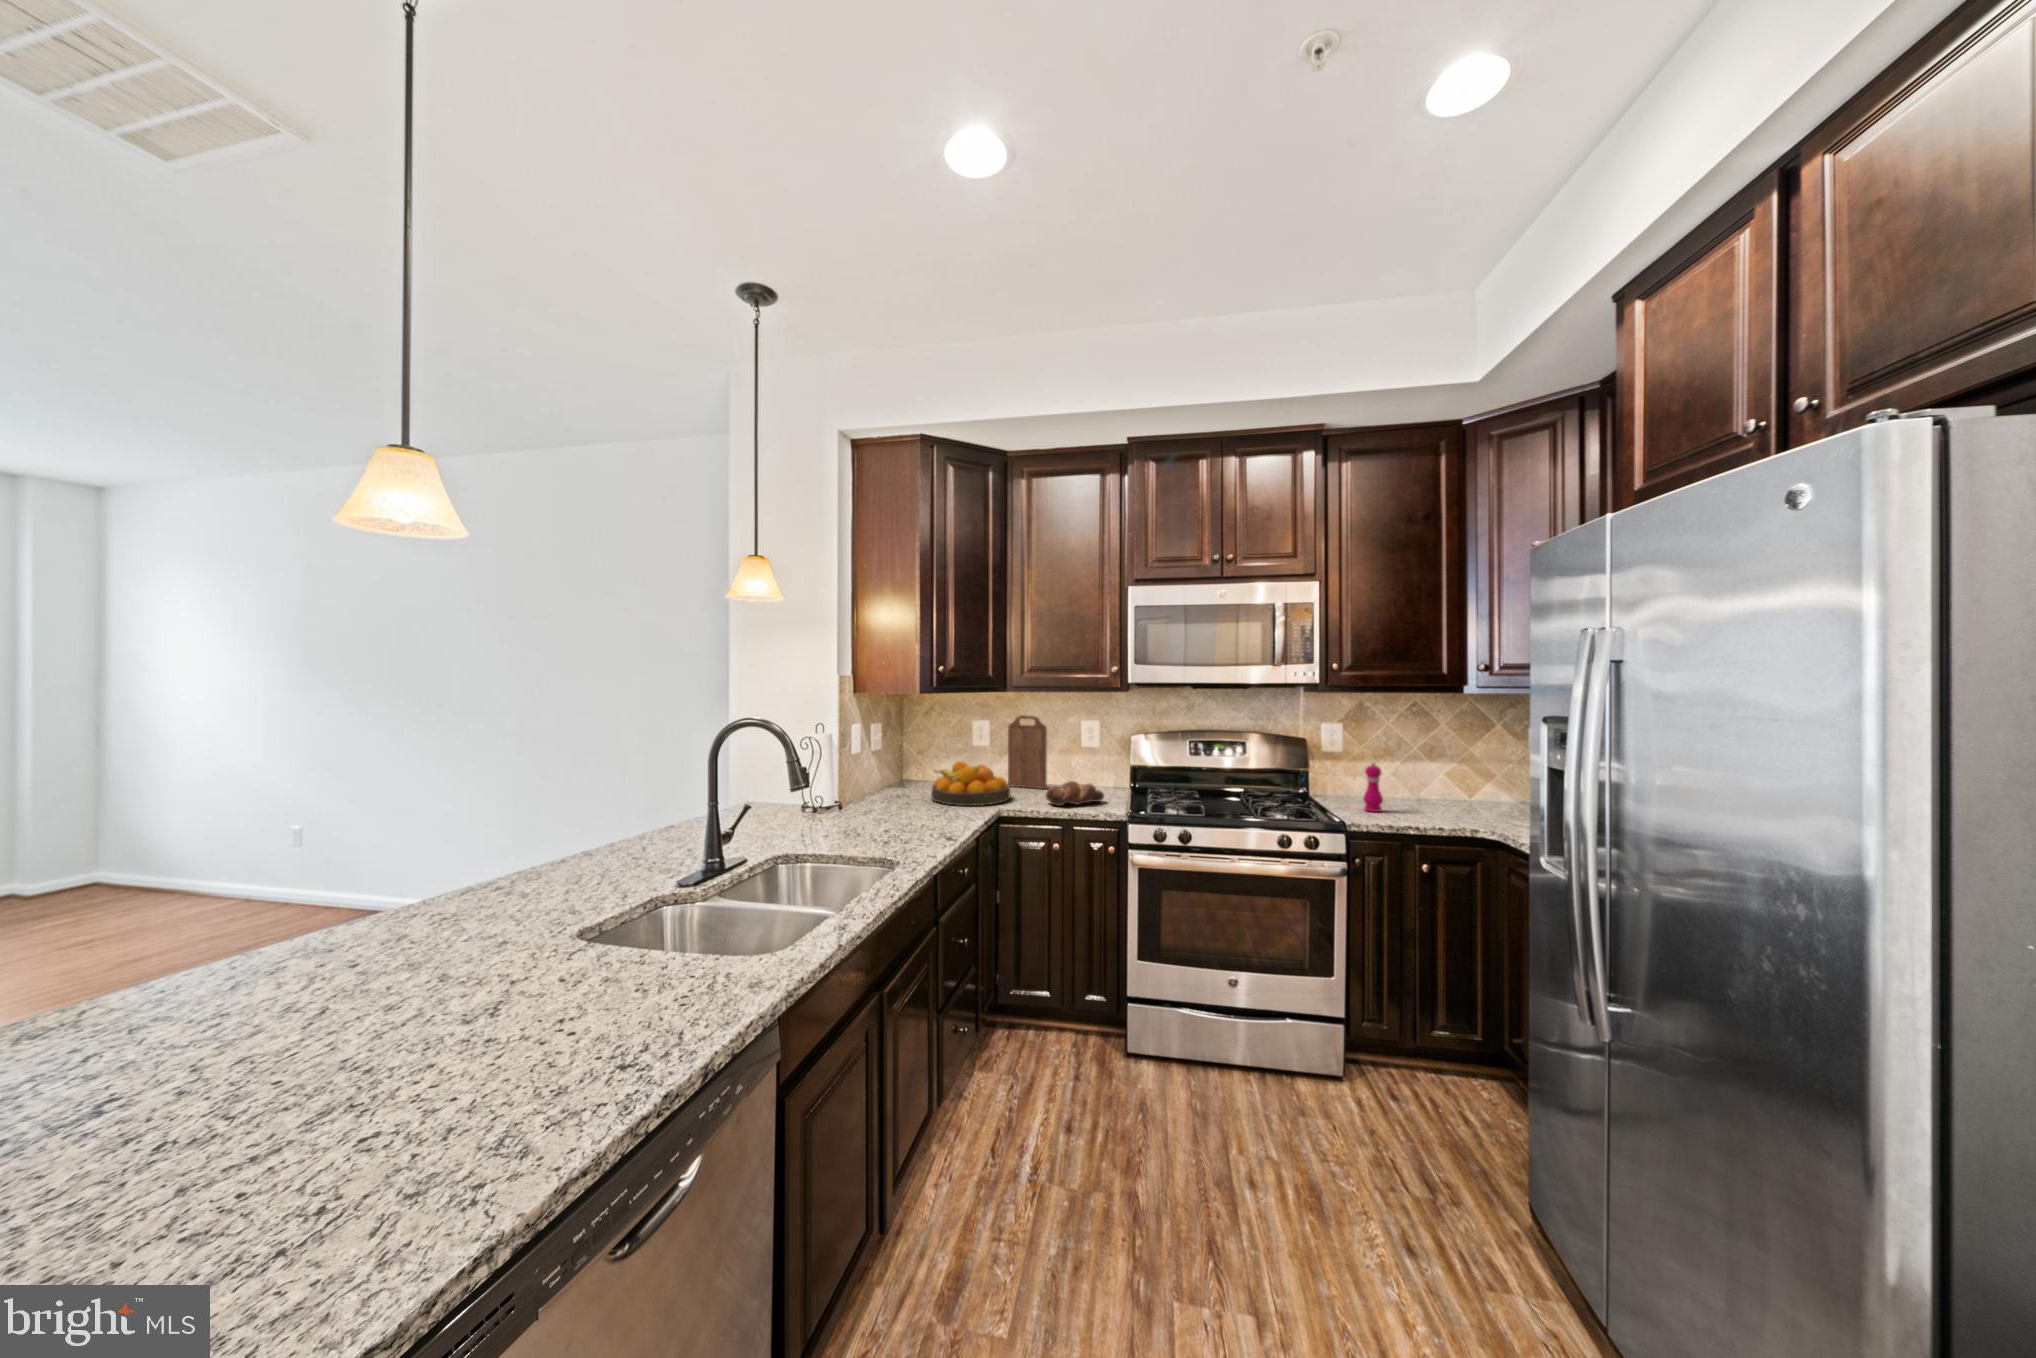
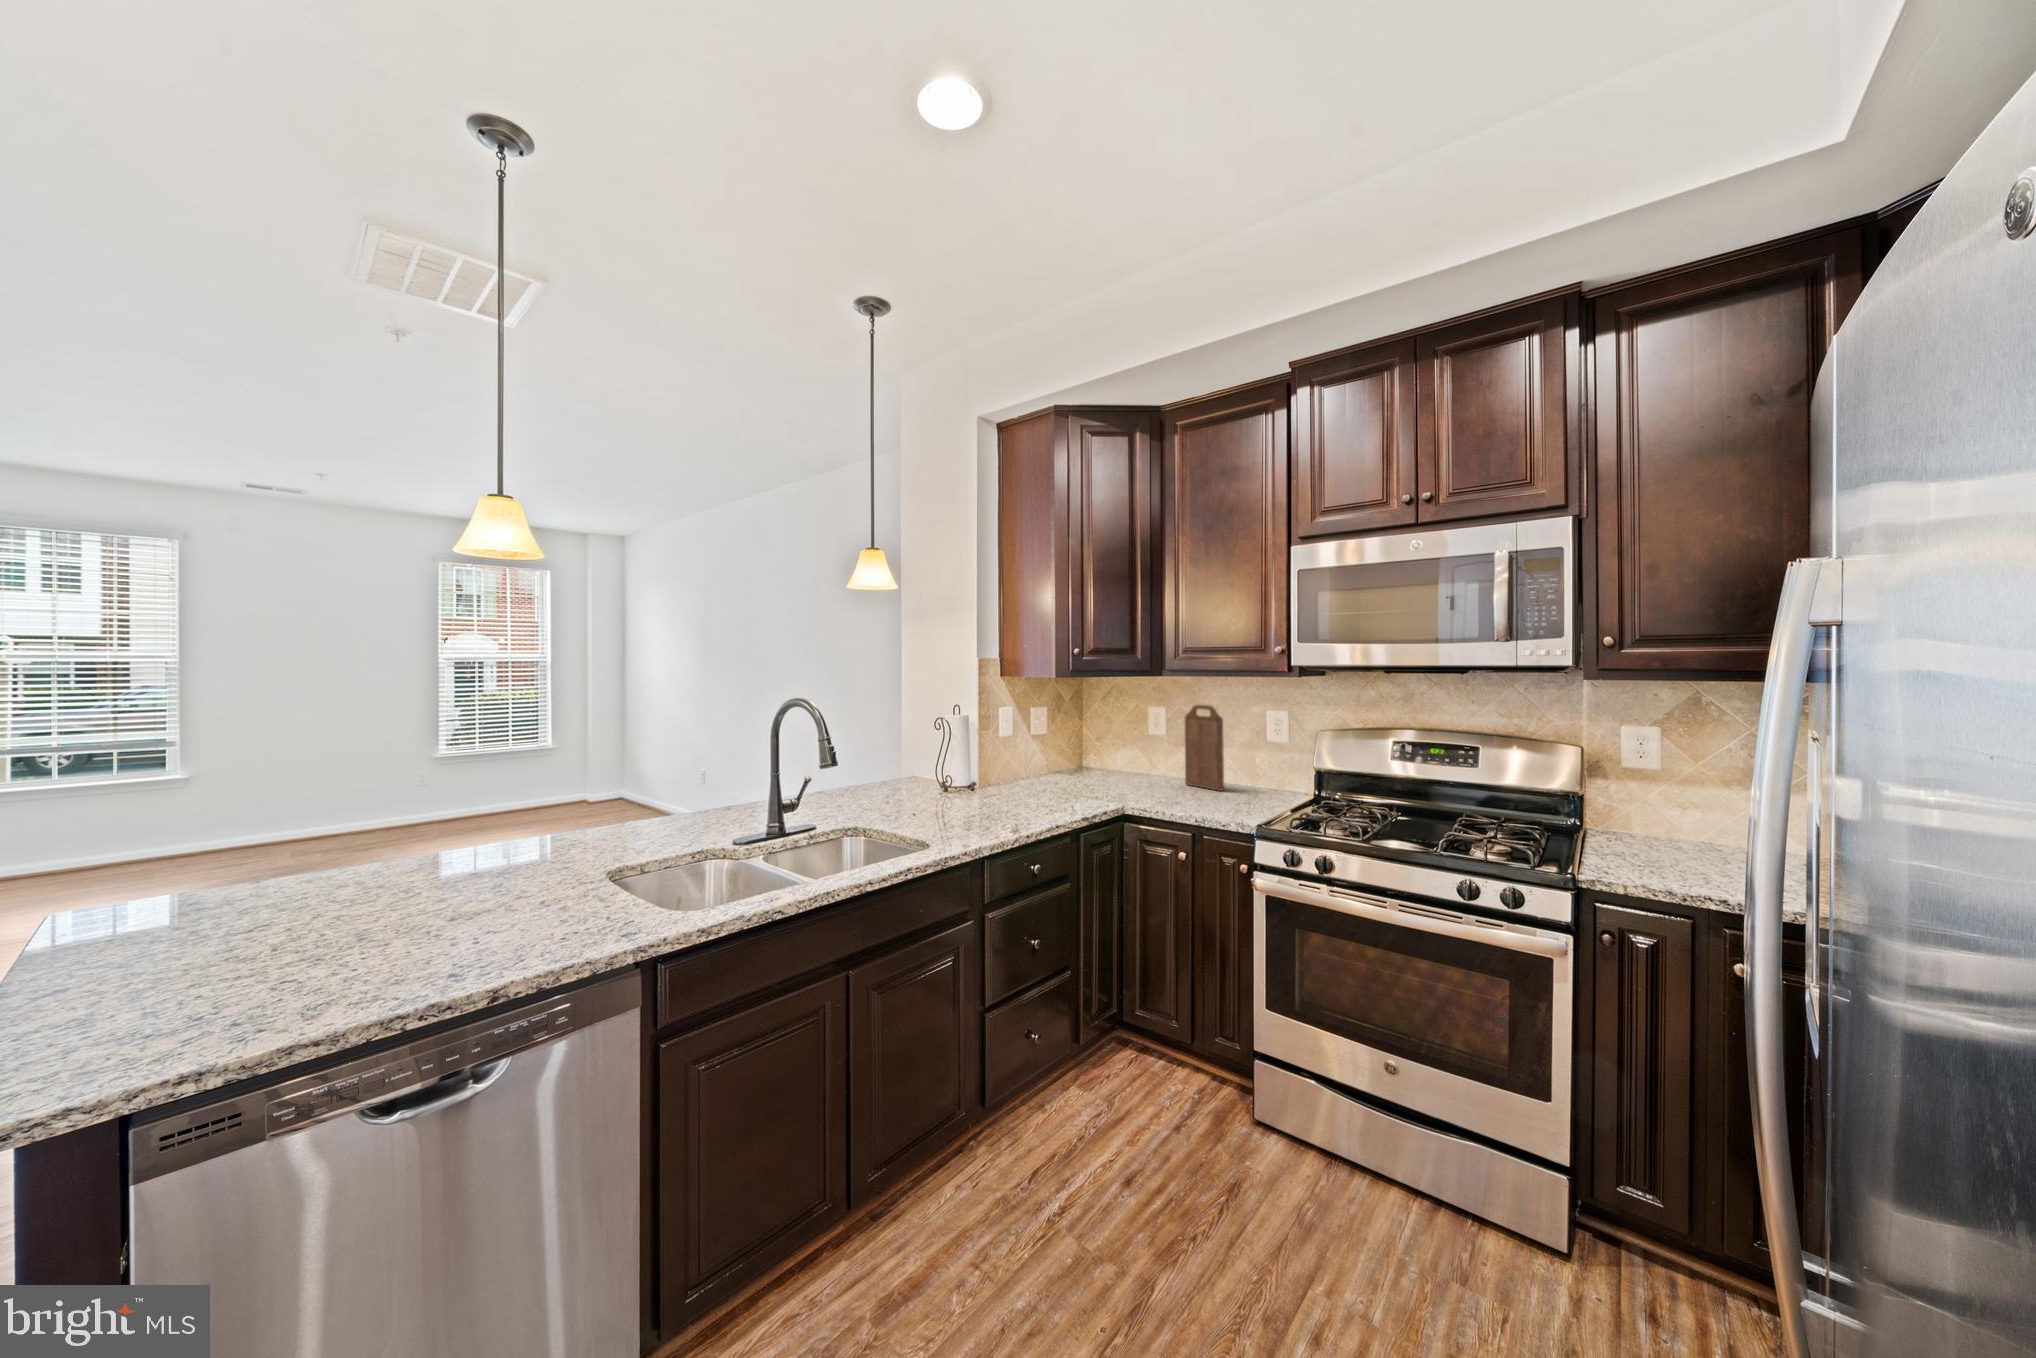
fruit bowl: present [931,761,1011,806] -> none [1076,753,1163,803]
pepper mill: present [1363,762,1383,812] -> none [1666,787,1704,867]
bread loaf: present [1046,781,1104,806] -> none [1190,783,1265,812]

